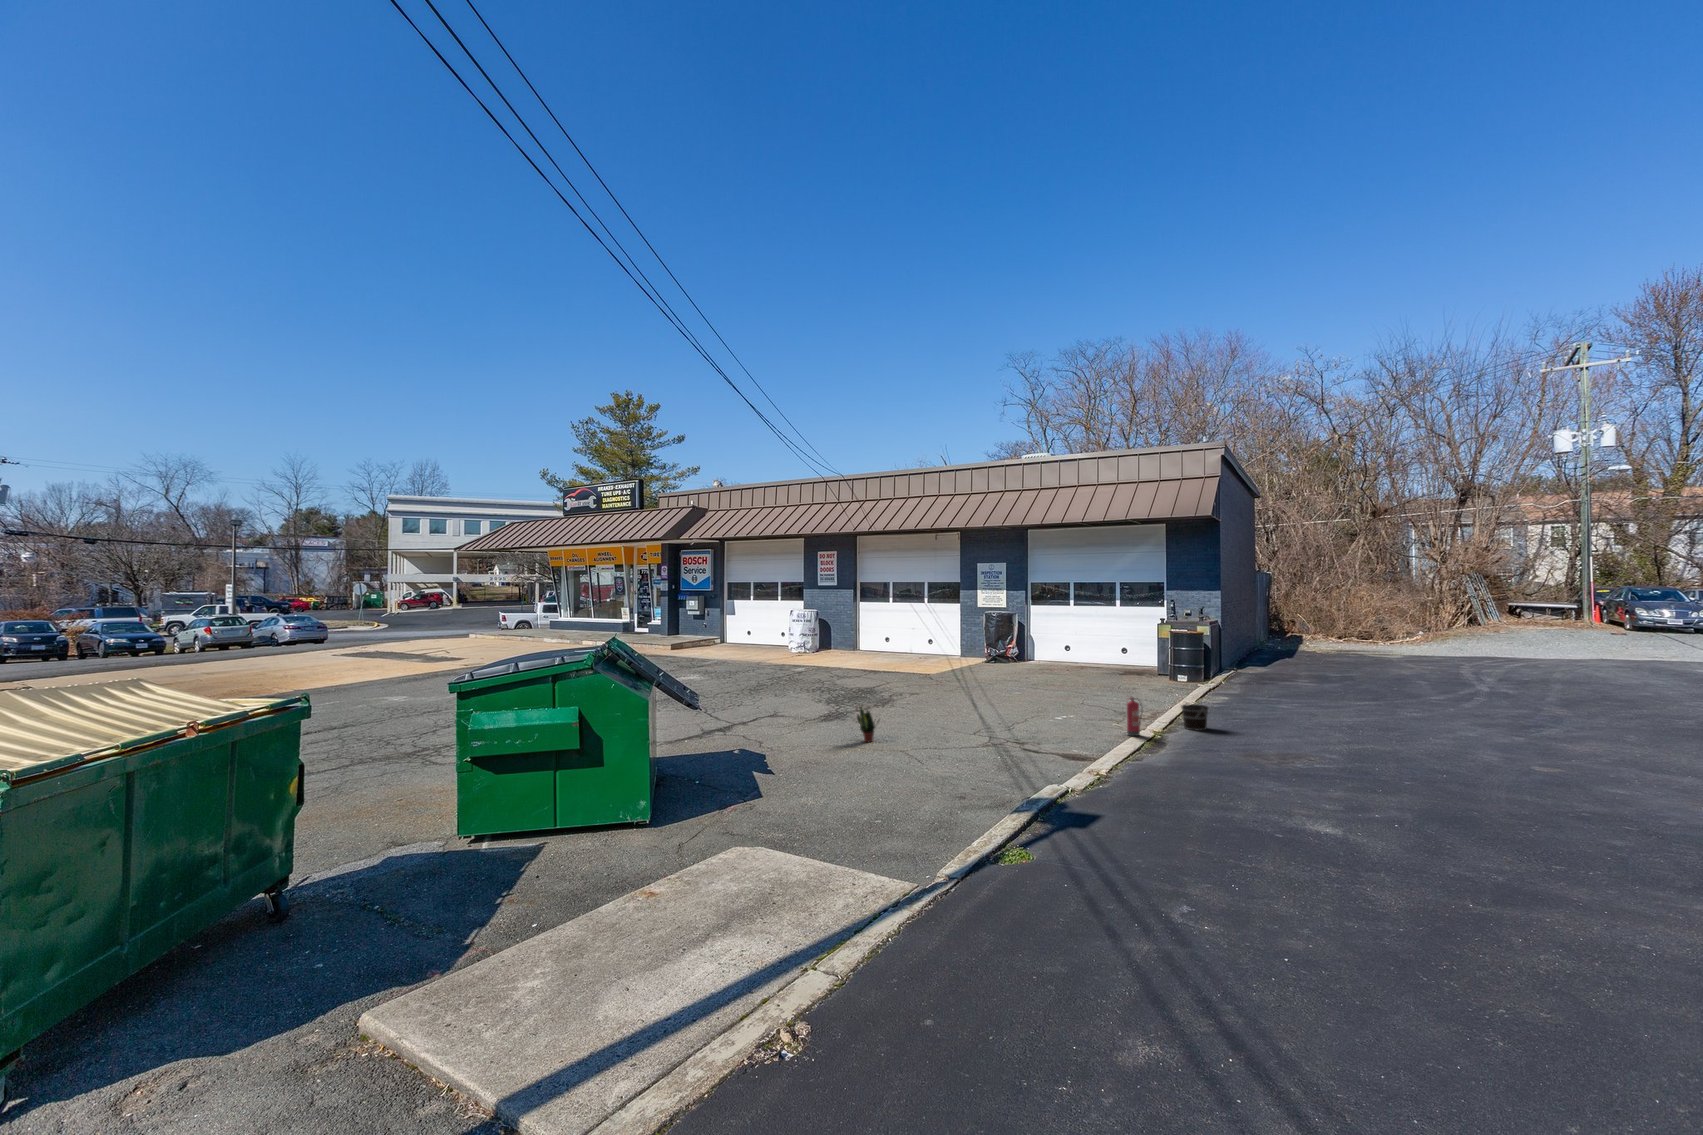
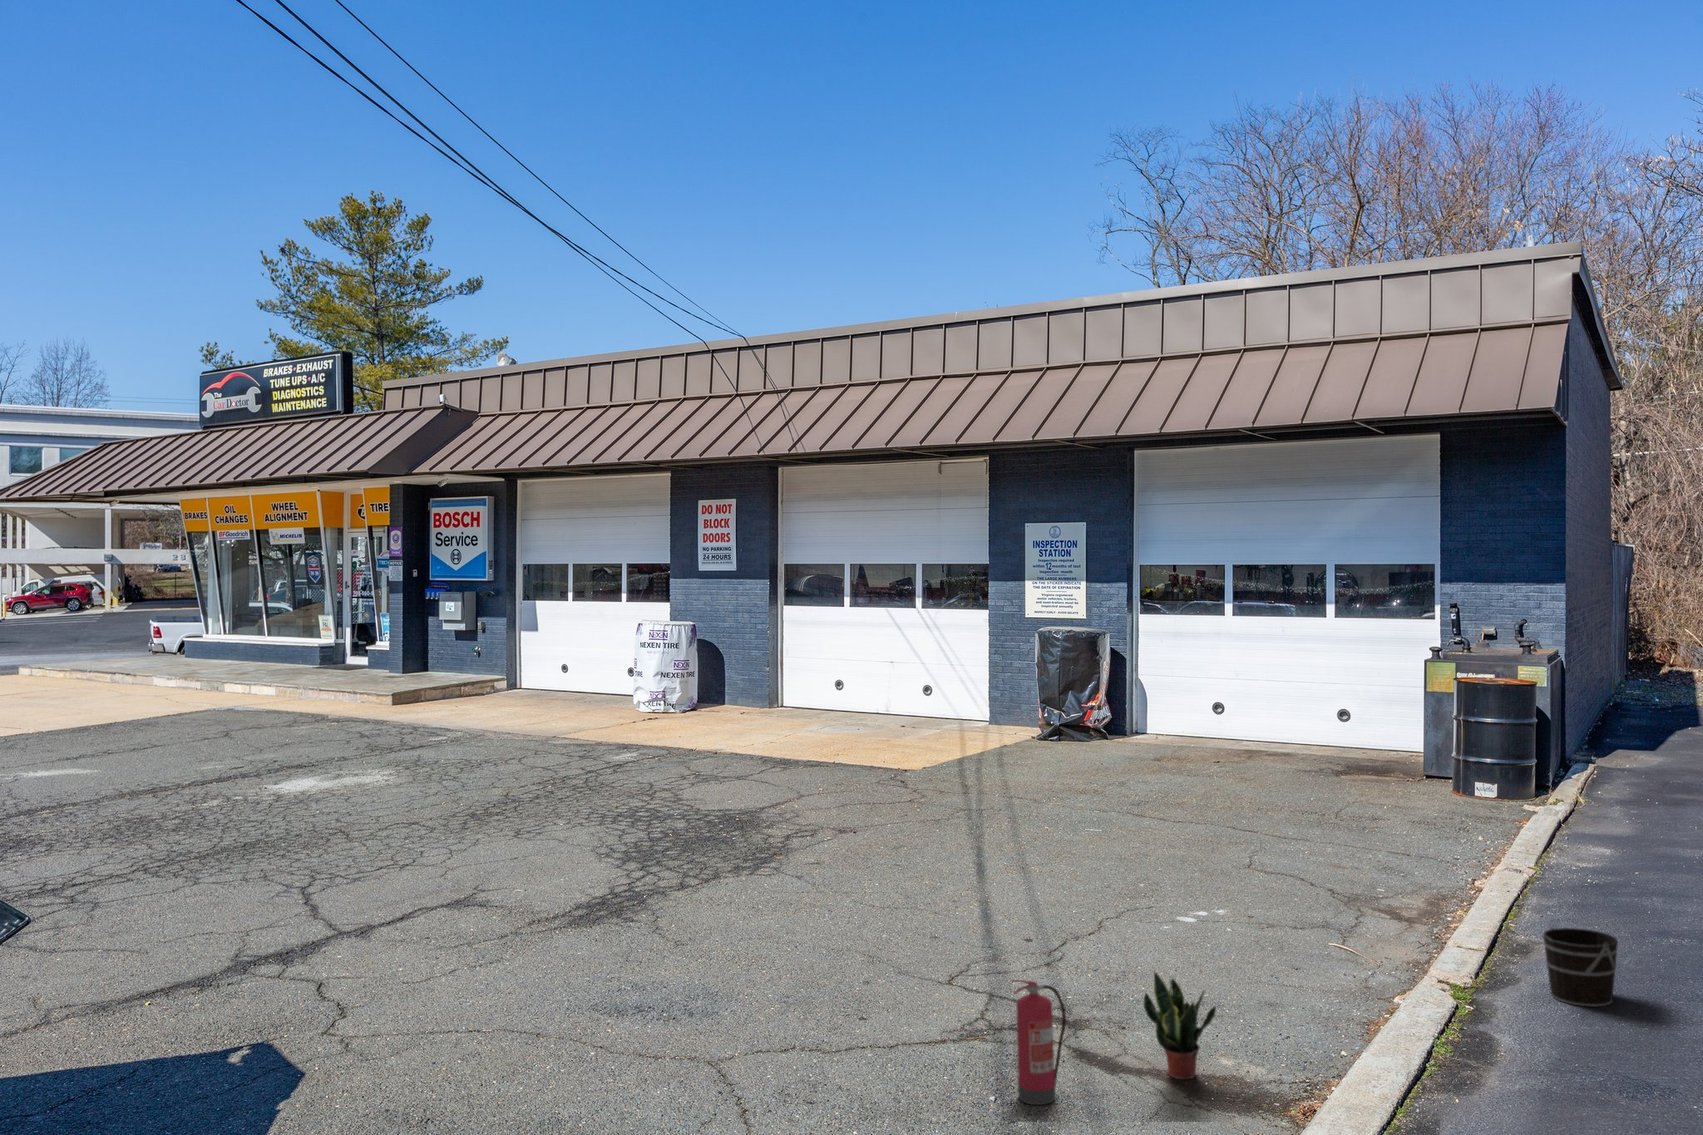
fire extinguisher: present [1127,697,1140,736] -> present [1012,980,1066,1105]
potted plant: present [857,707,876,742] -> present [1144,972,1216,1079]

